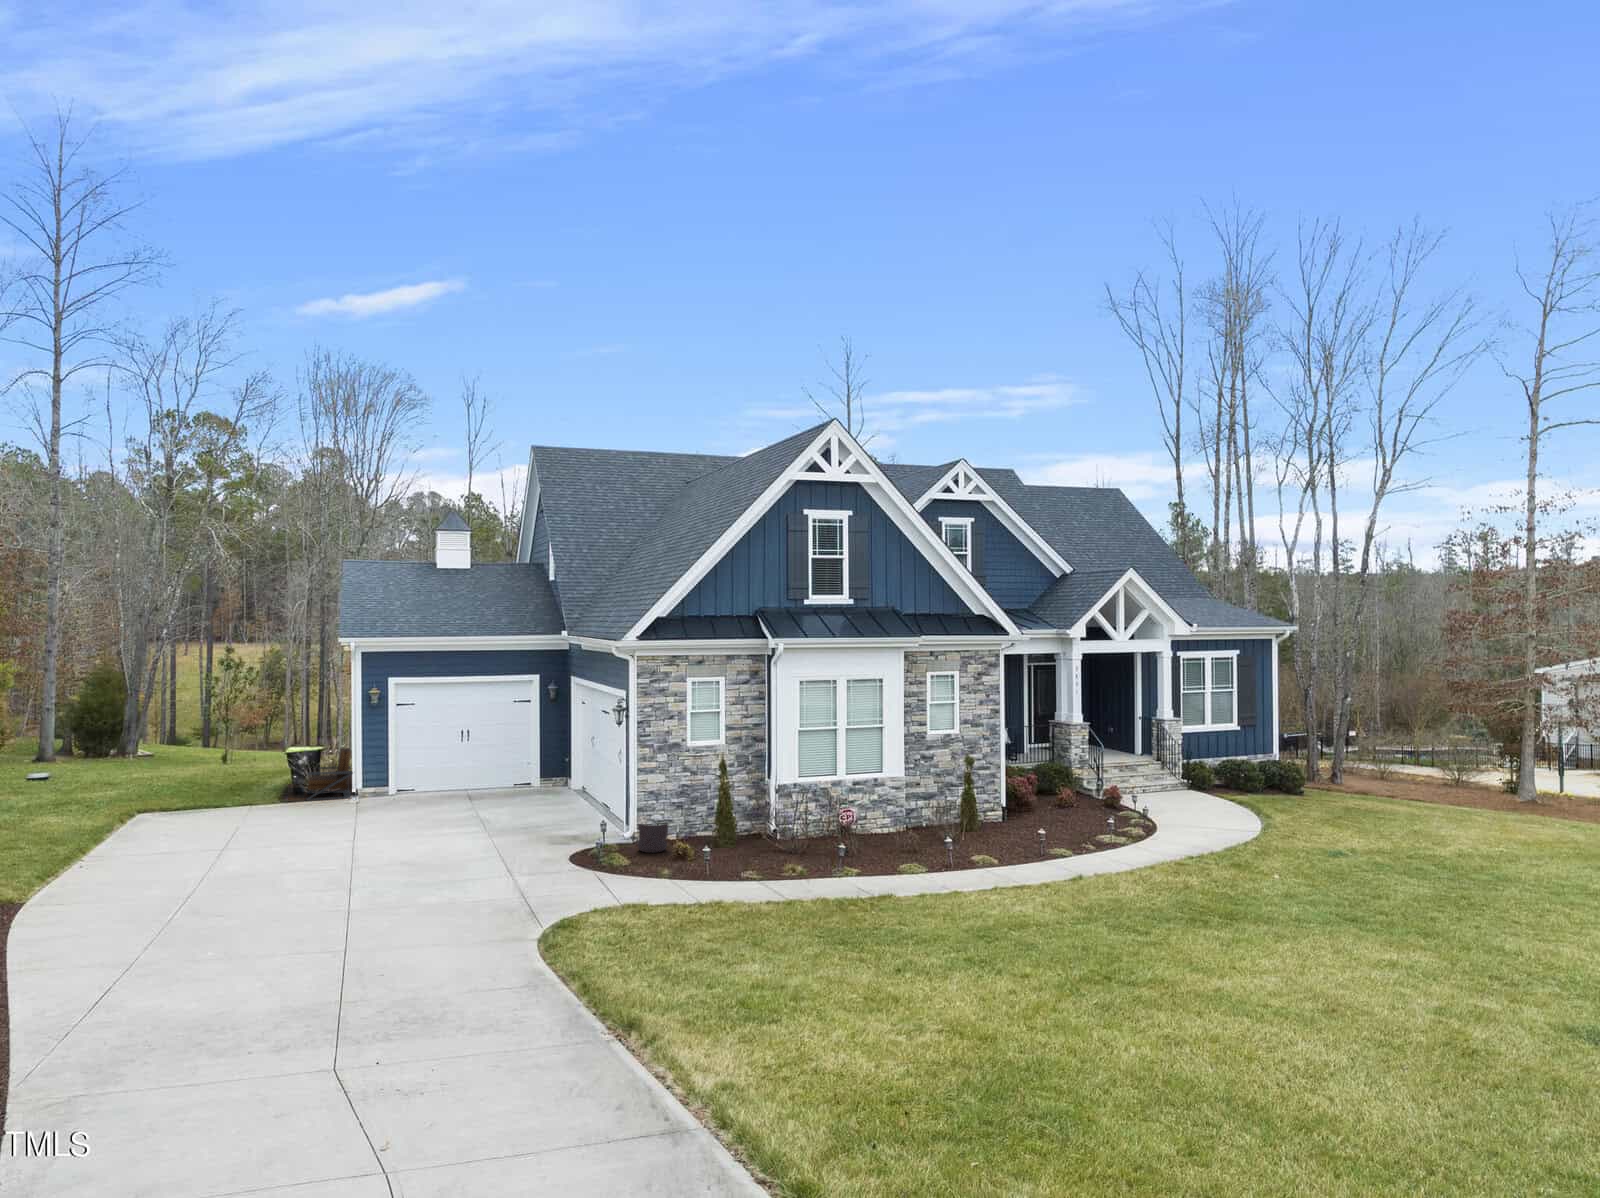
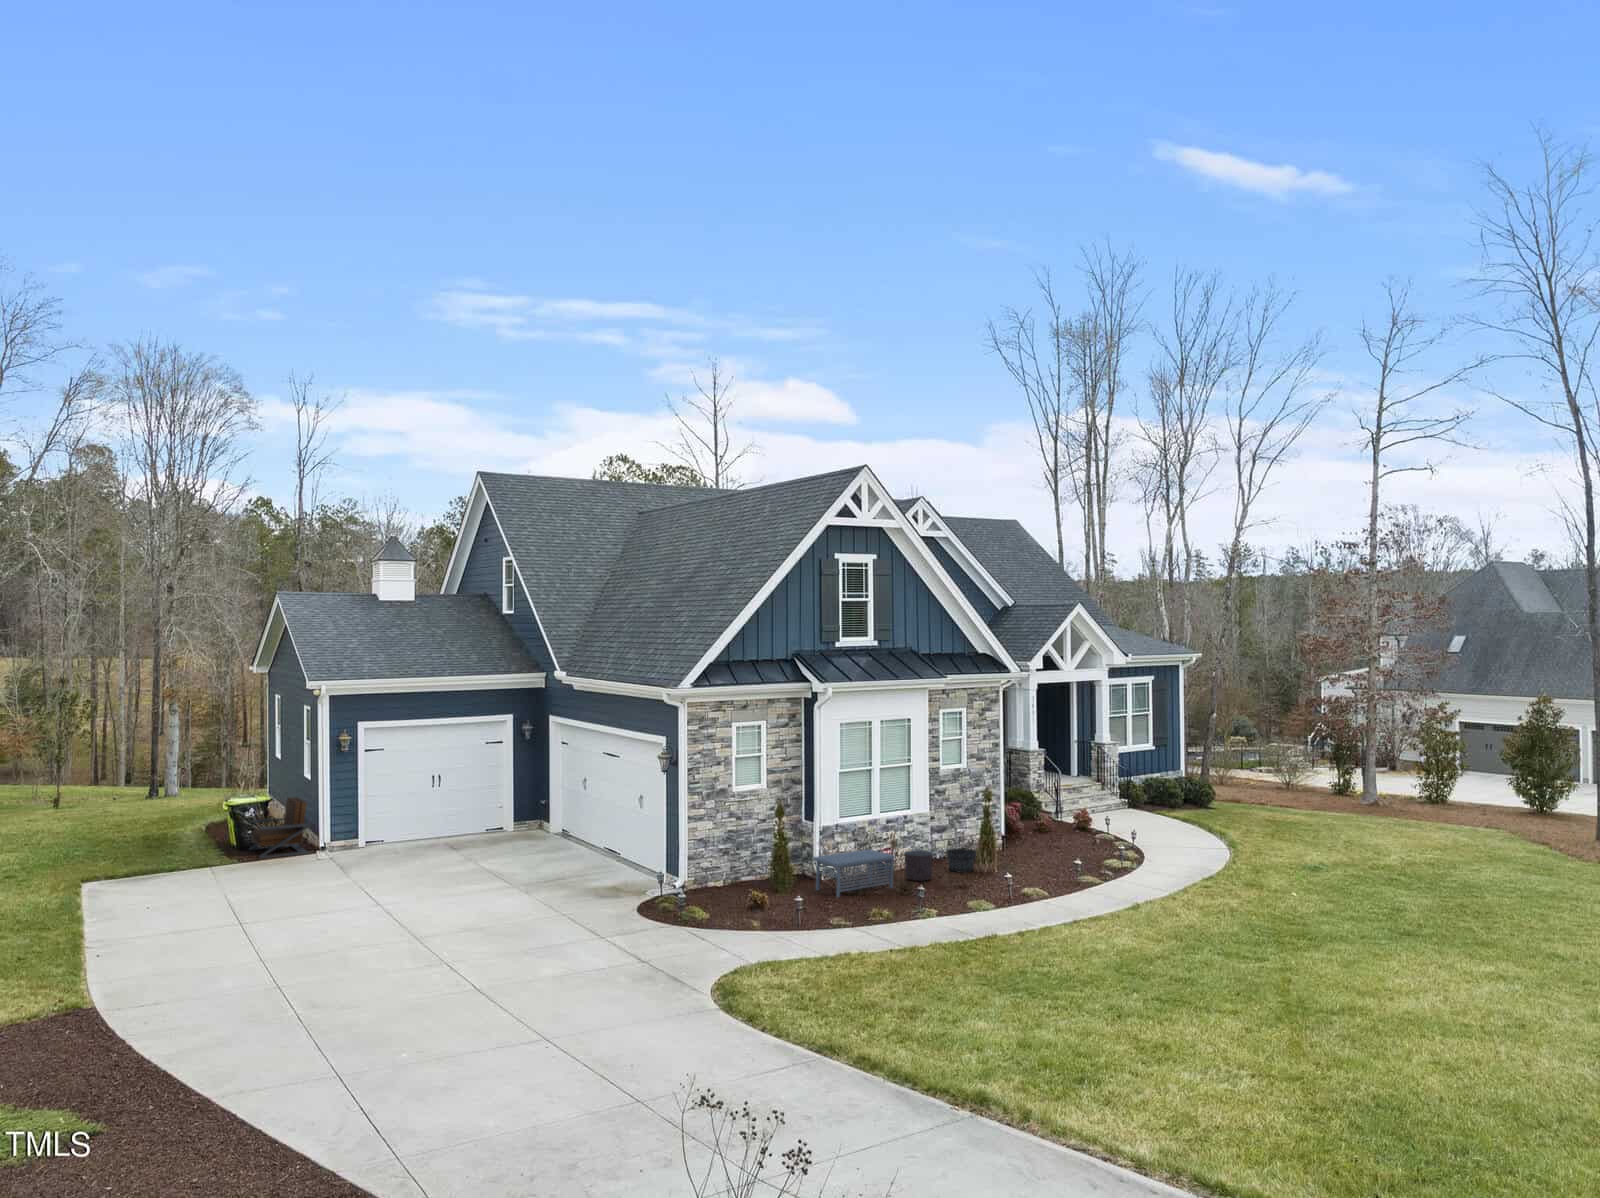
storage bench: none [767,811,853,856] -> present [813,849,895,897]
wooden bucket: none [928,811,960,841] -> present [946,848,976,873]
planter: present [638,823,668,853] -> present [904,850,933,881]

